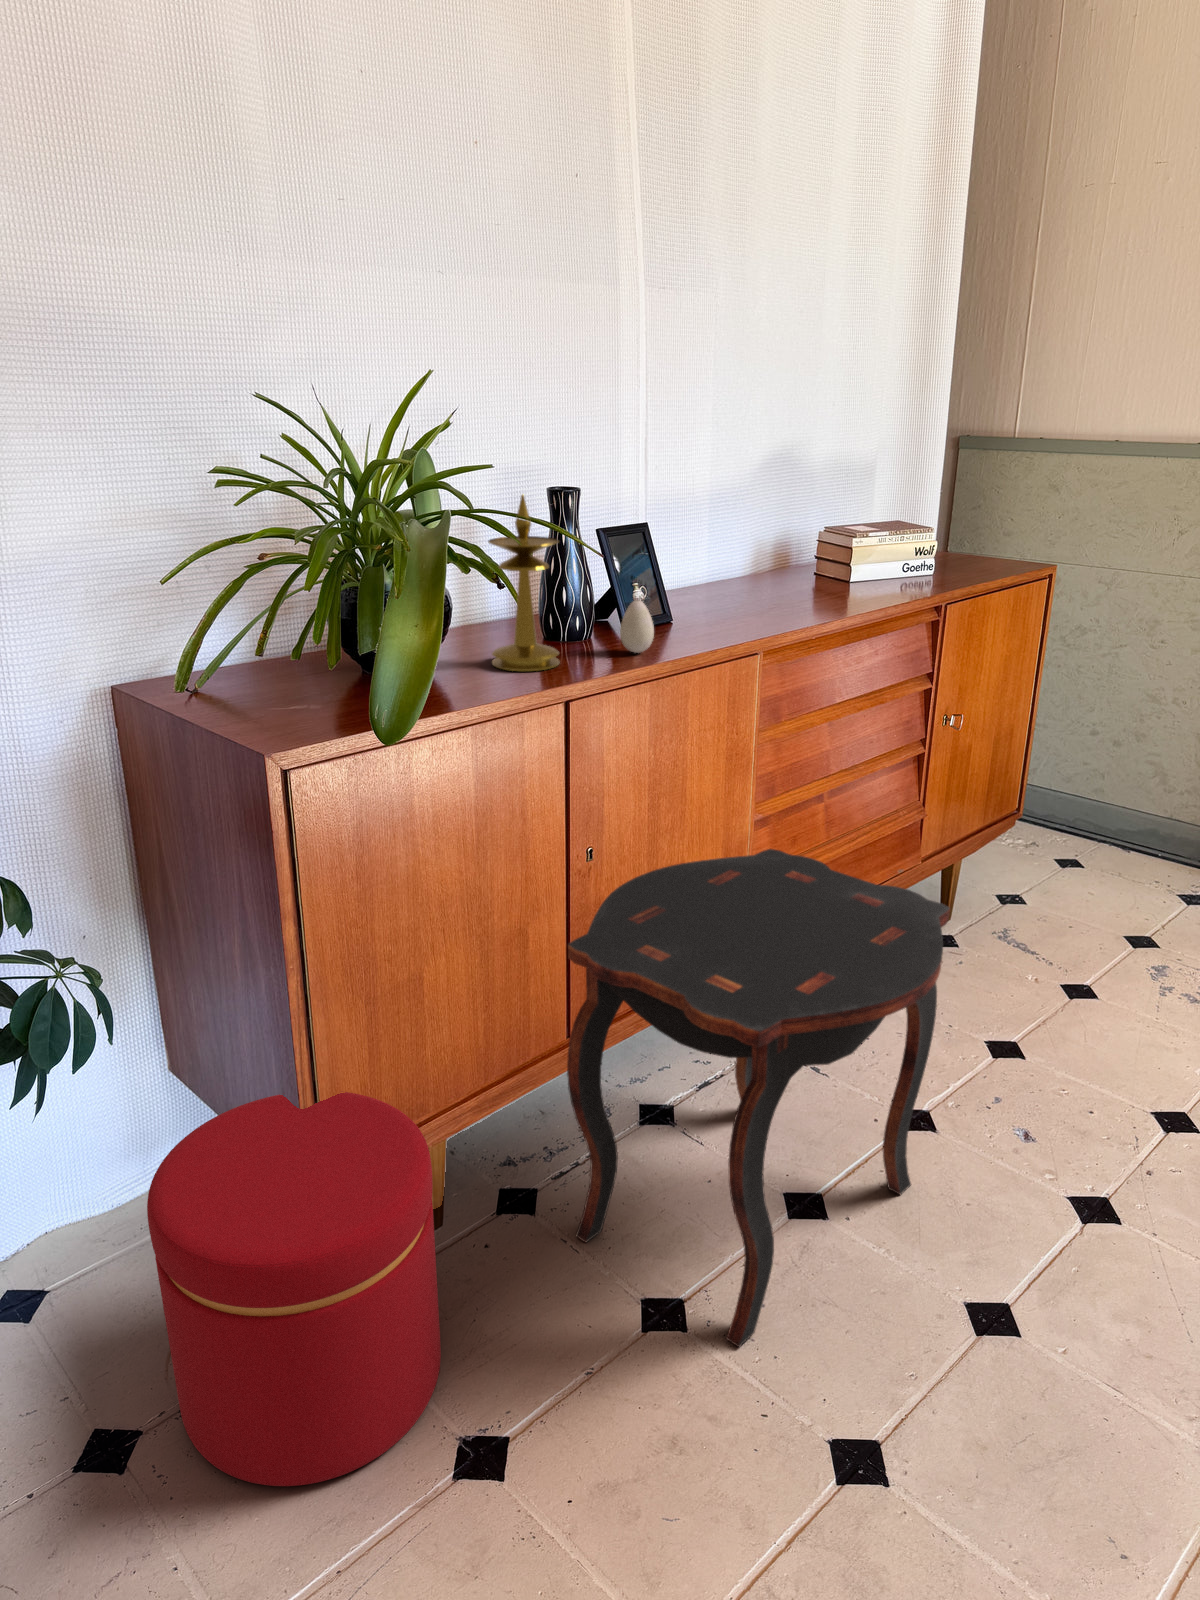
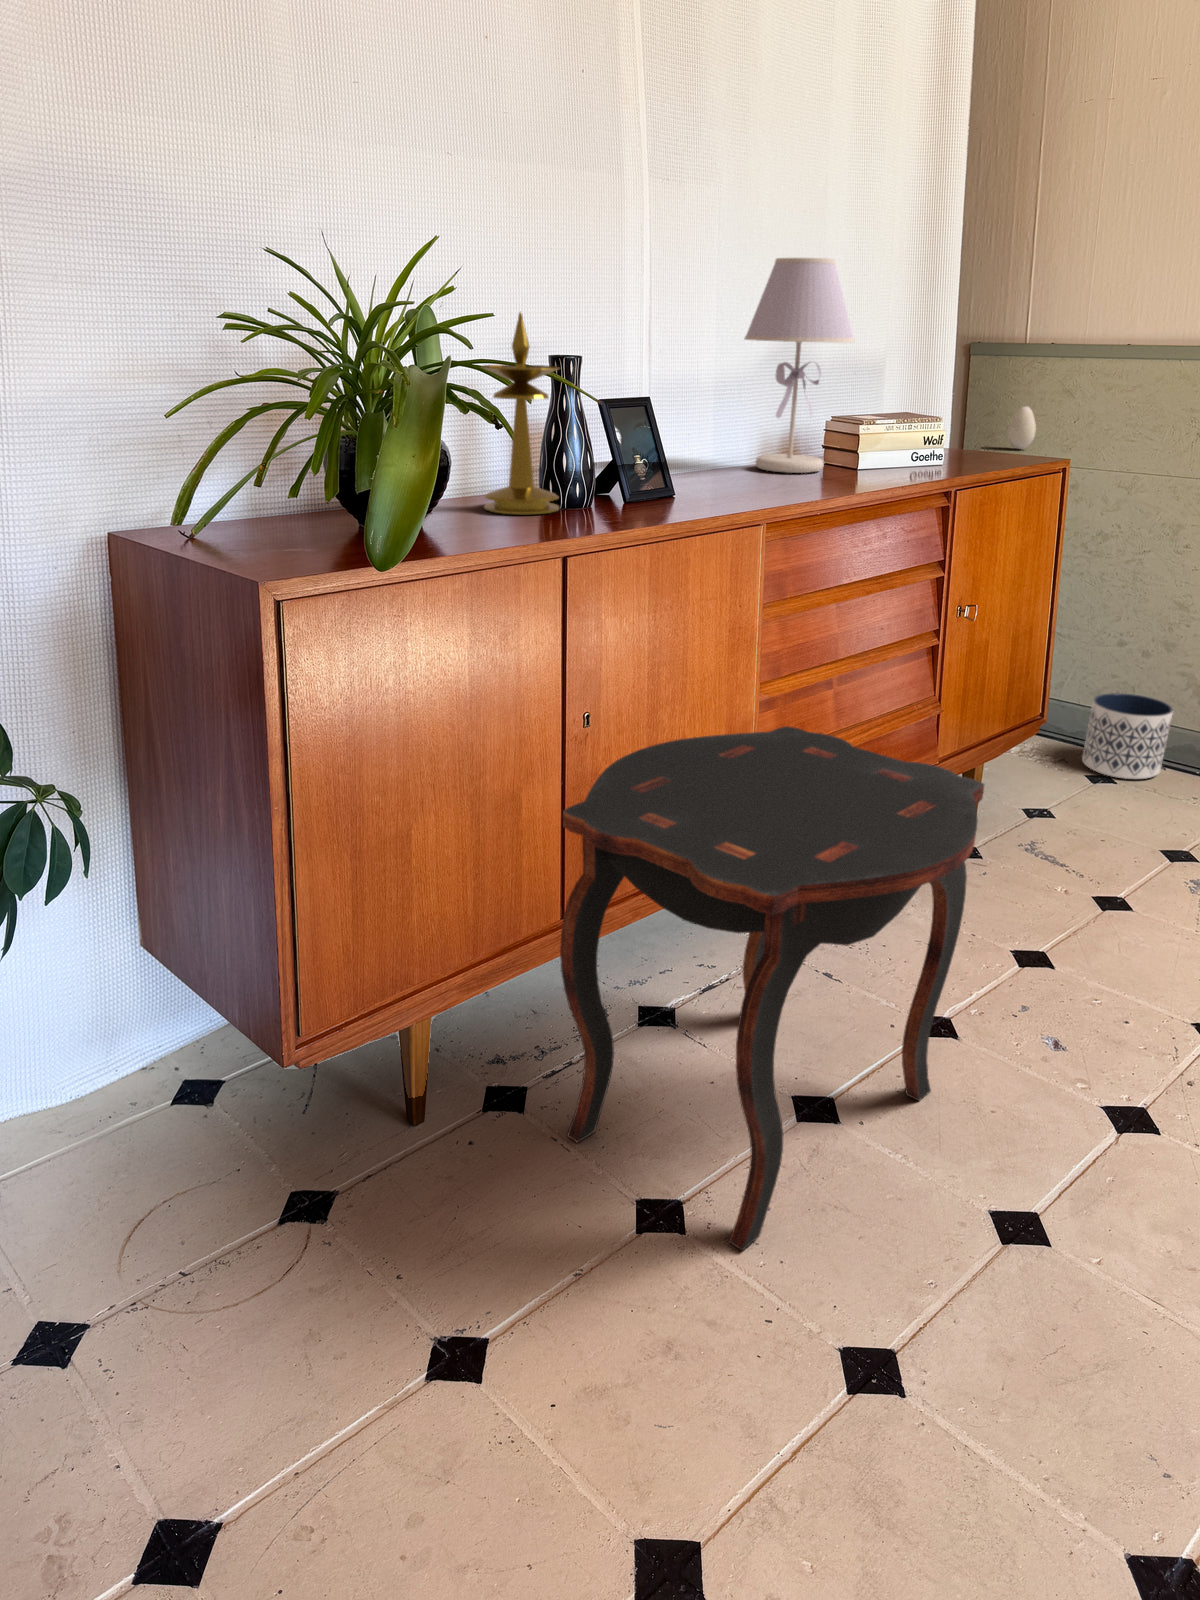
table lamp: none [724,419,825,609] -> present [745,258,854,473]
decorative egg: present [620,600,654,653] -> present [1008,406,1036,449]
planter: none [1051,782,1134,863] -> present [1082,693,1173,779]
ottoman: present [147,1092,441,1486] -> none [91,964,417,1383]

